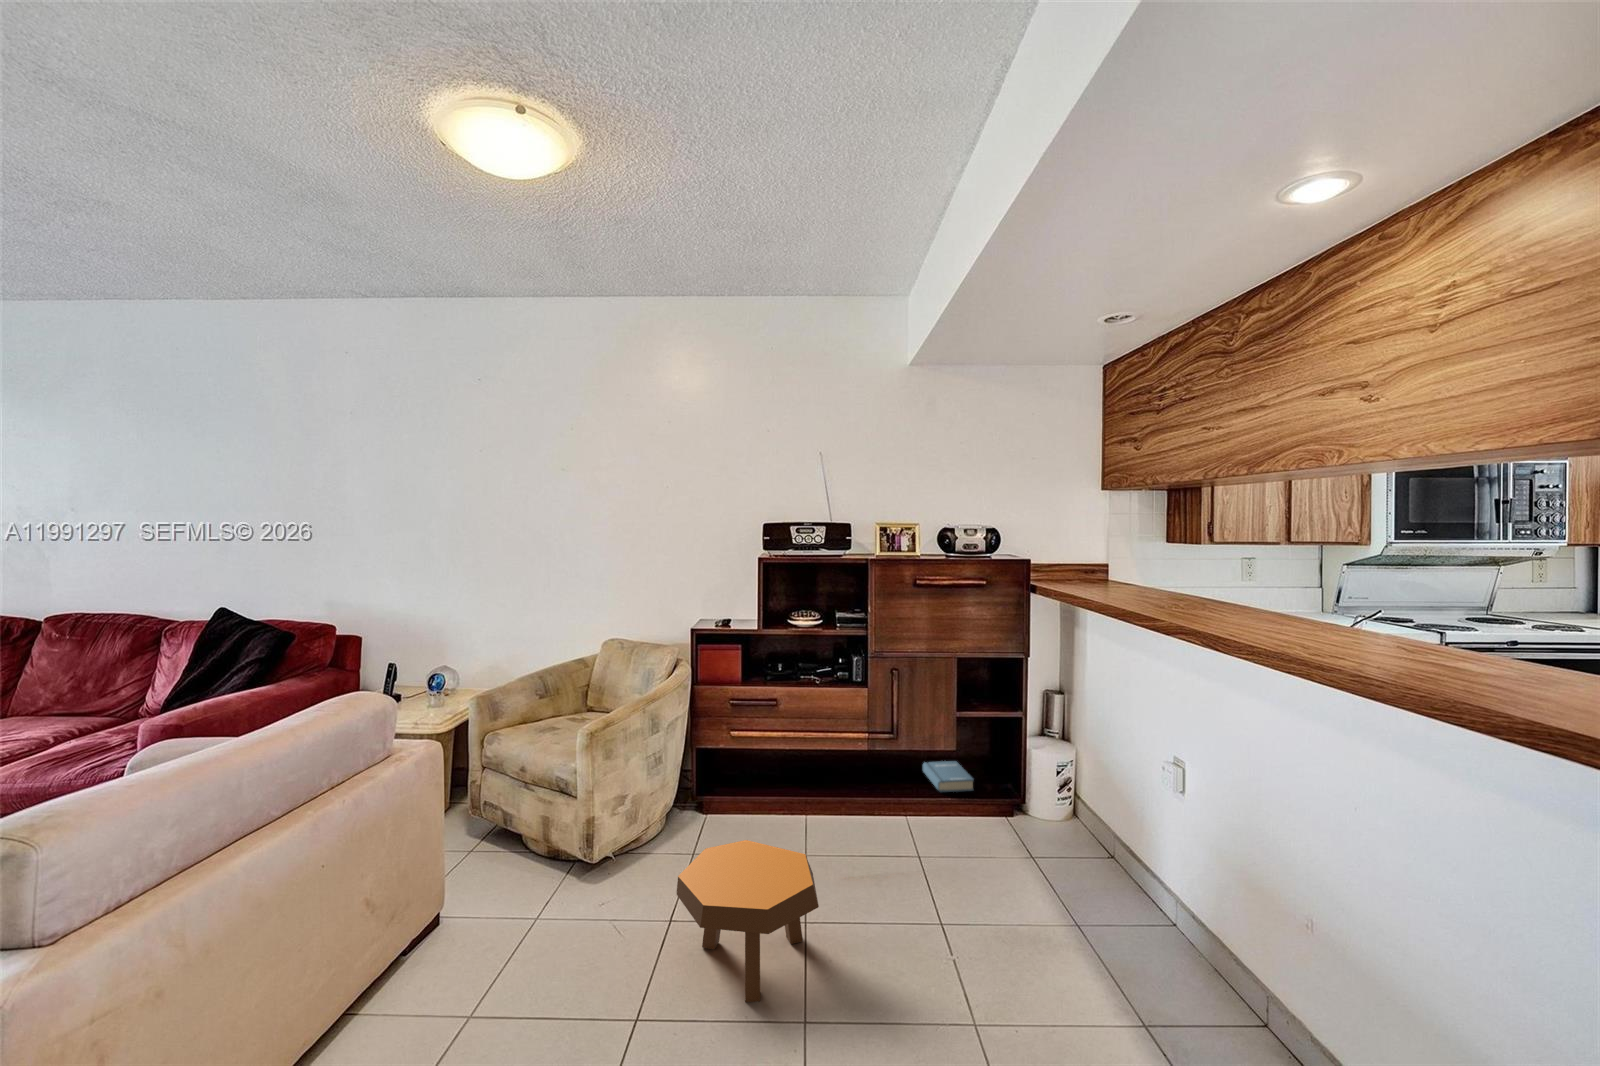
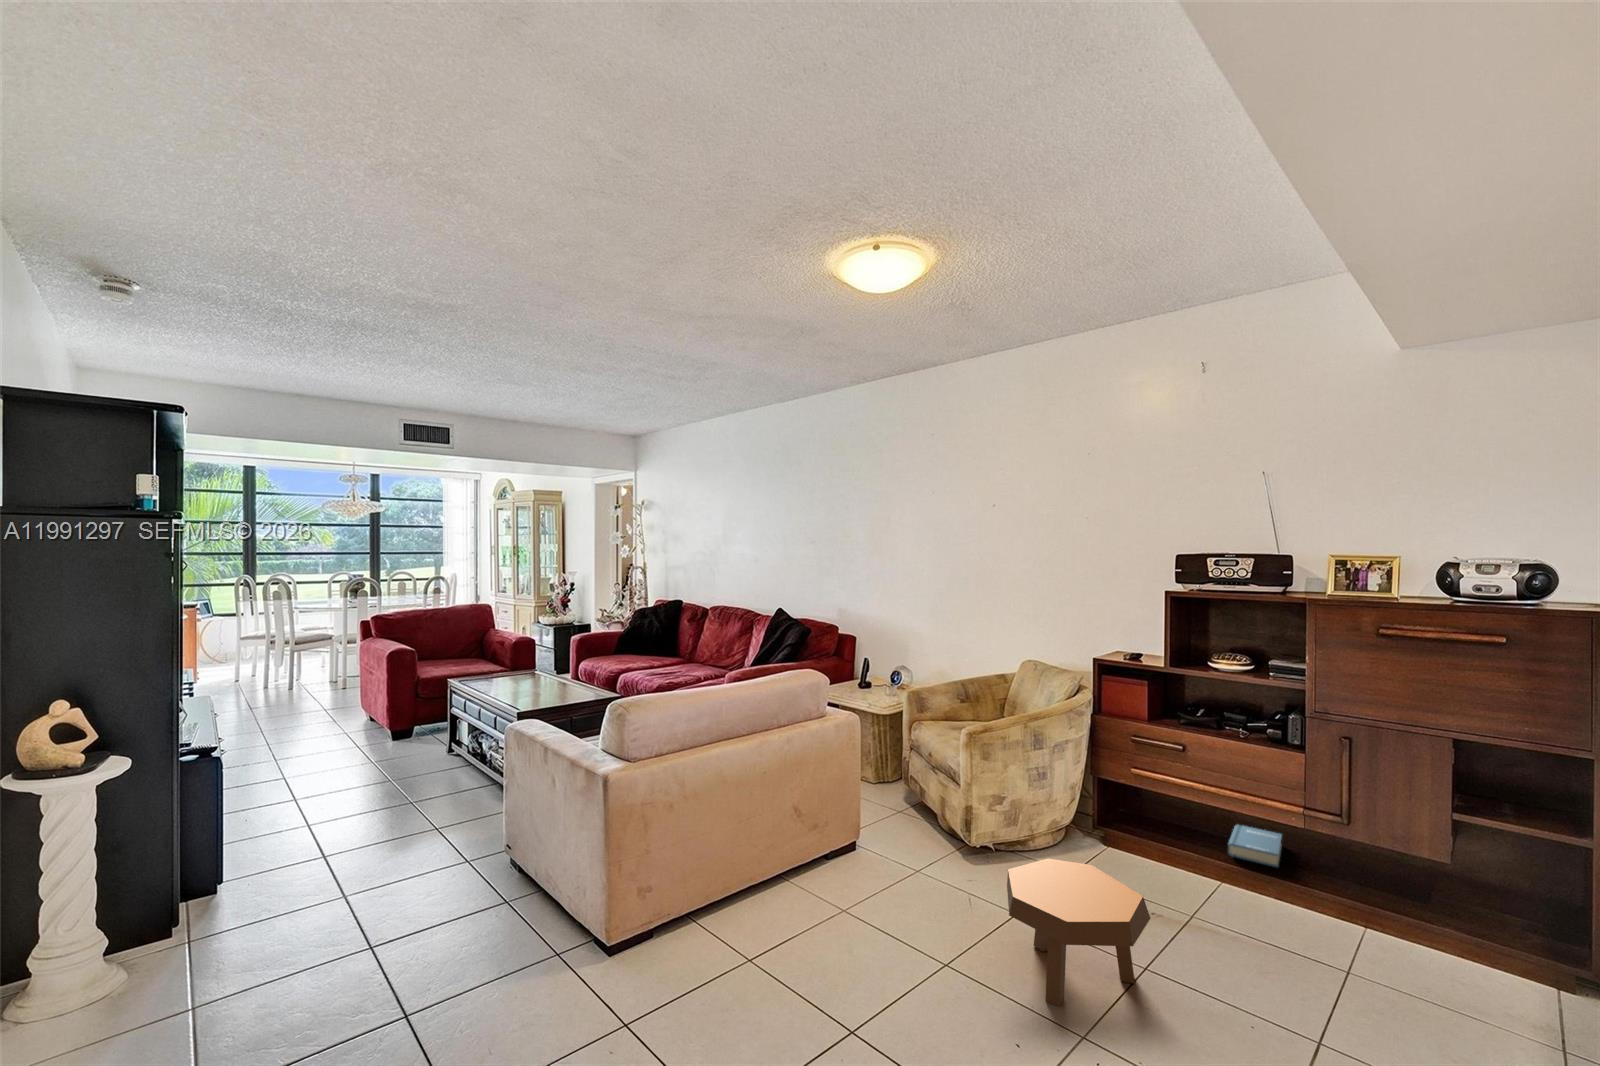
hardback book: present [923,761,974,792] -> present [1228,825,1282,867]

